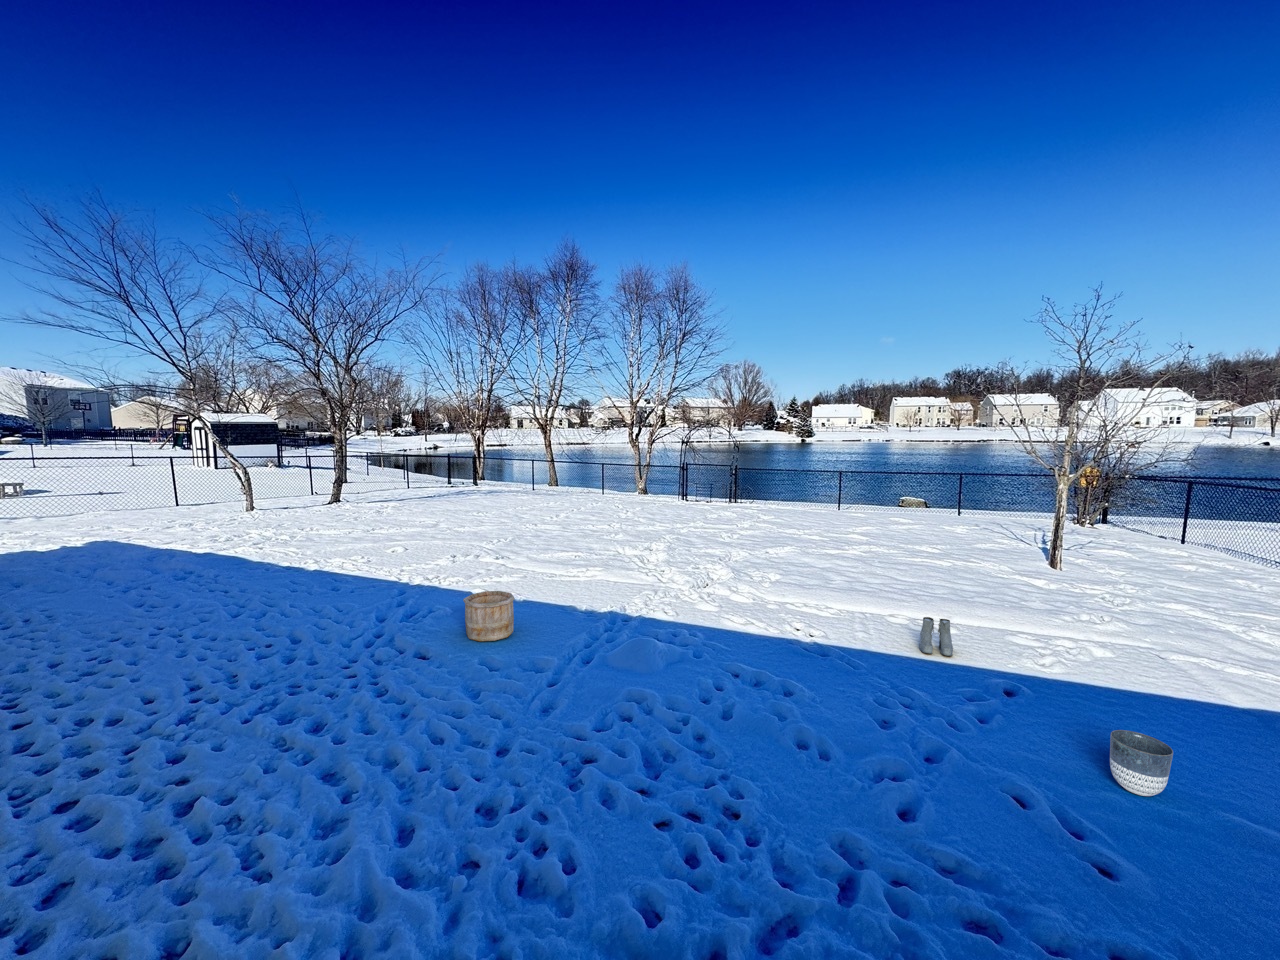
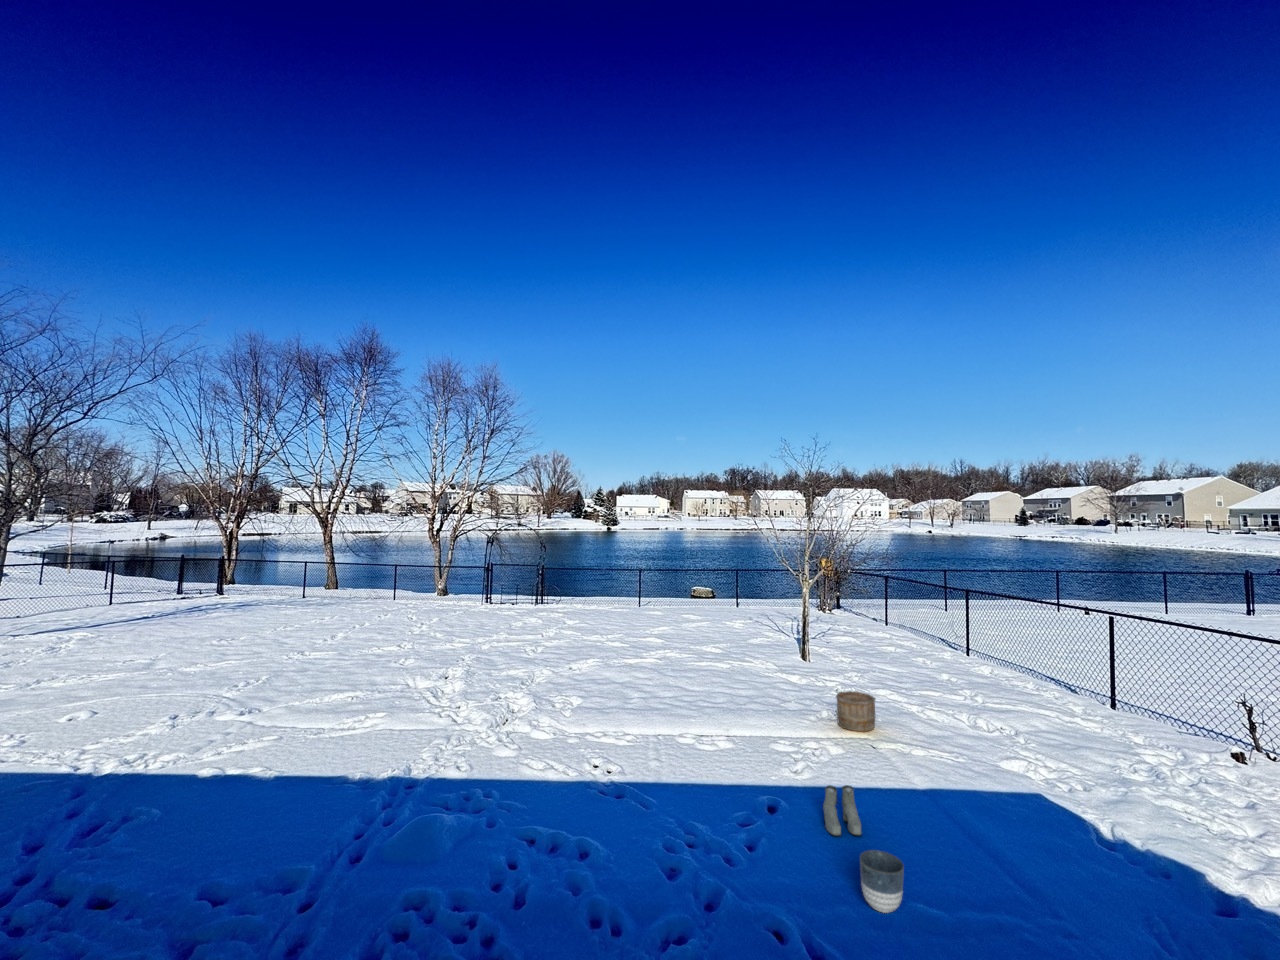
wooden bucket: present [463,591,515,641] -> present [836,691,876,732]
boots: present [920,617,953,656] -> present [823,785,862,836]

